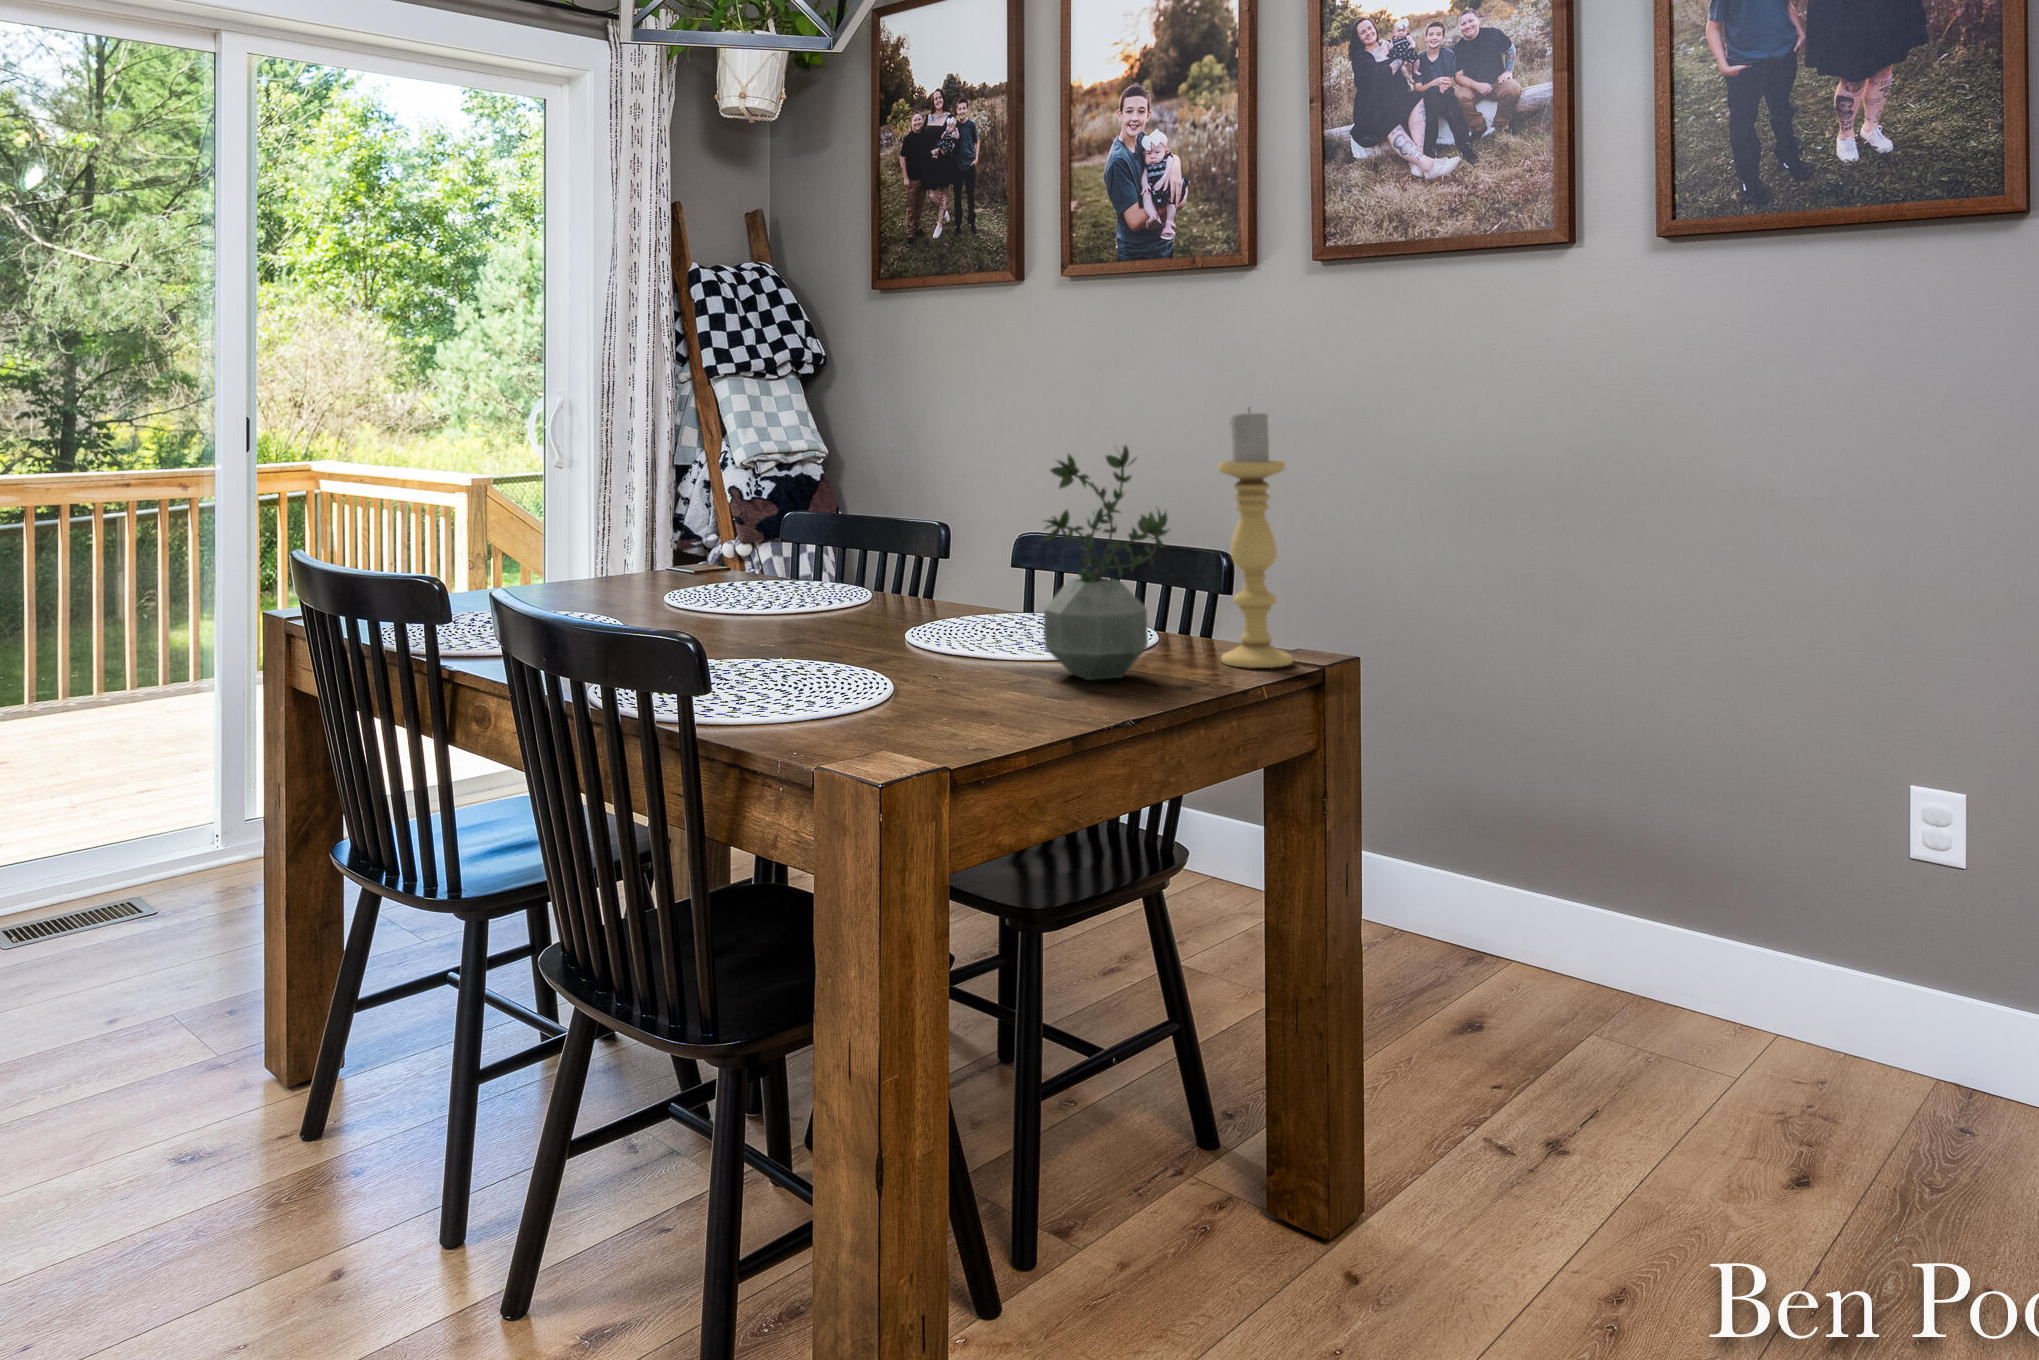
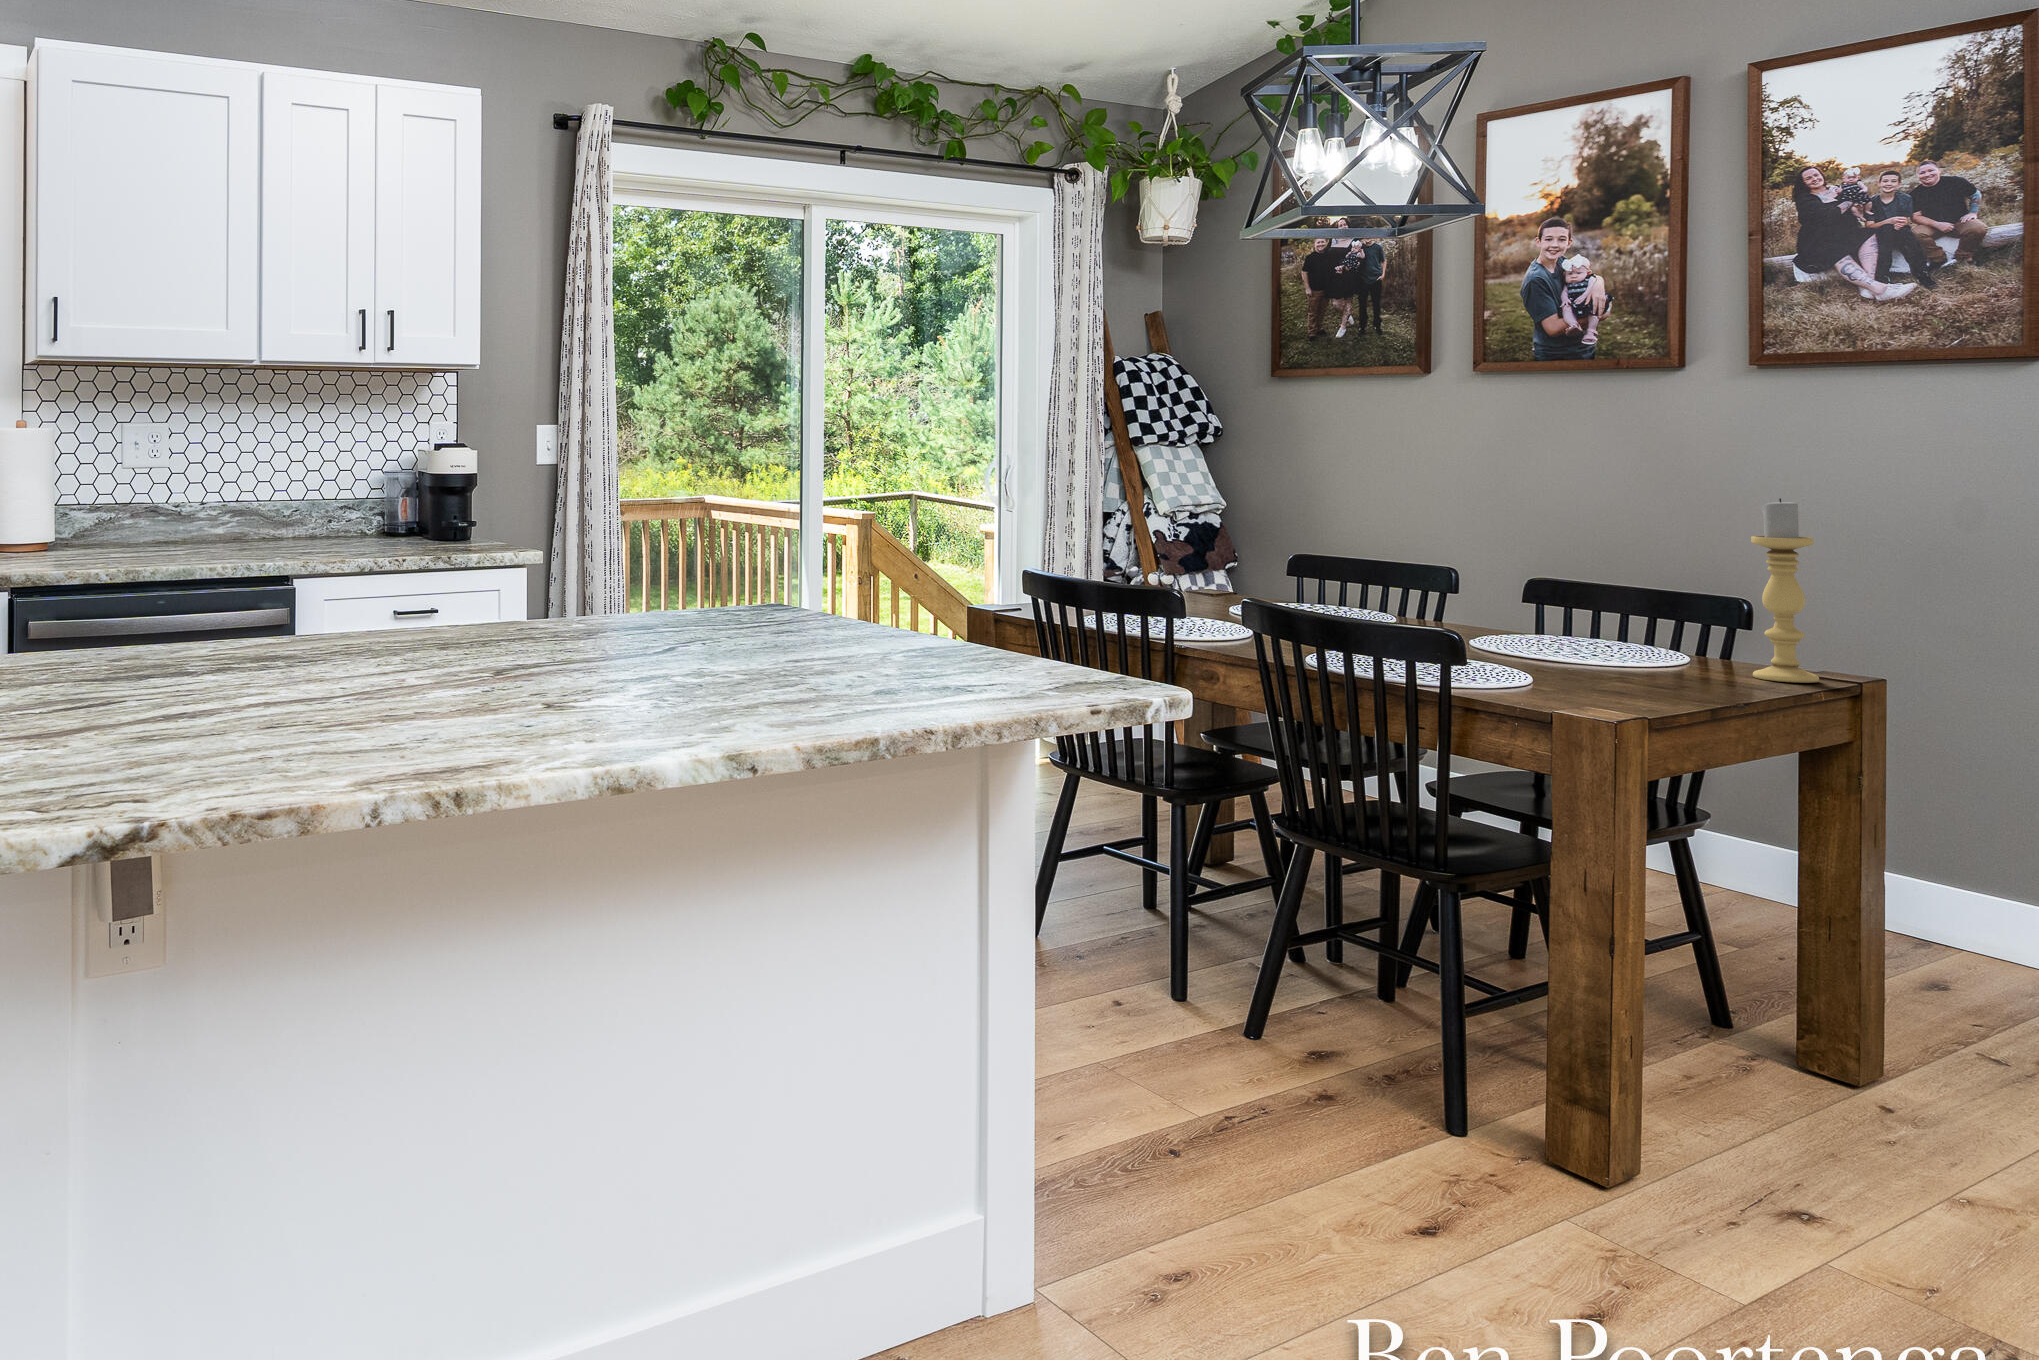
potted plant: present [1043,446,1170,680] -> none [1620,523,1728,682]

